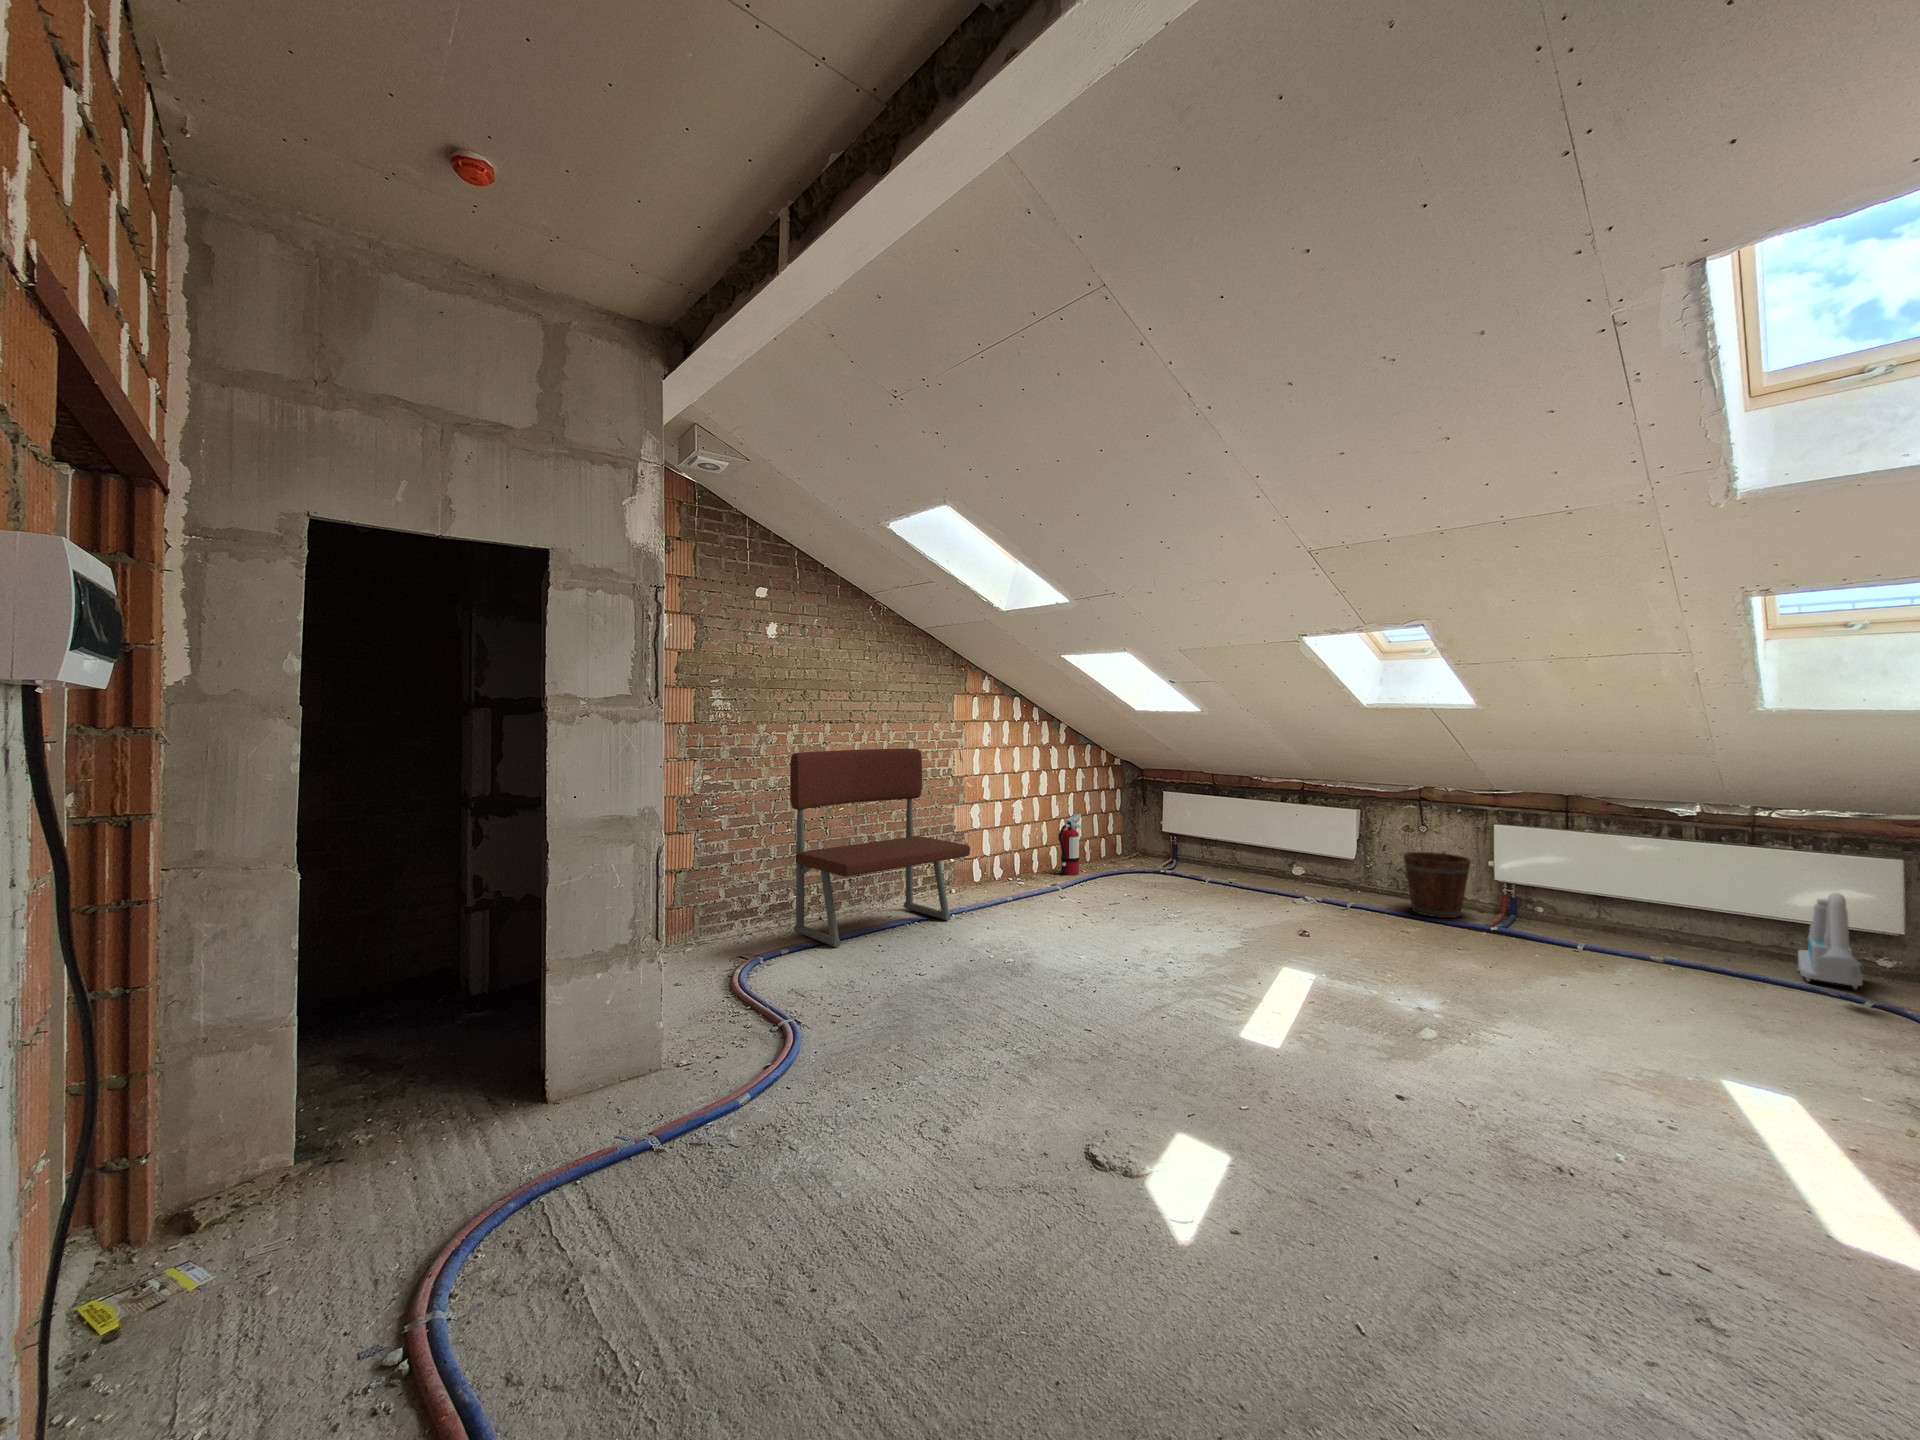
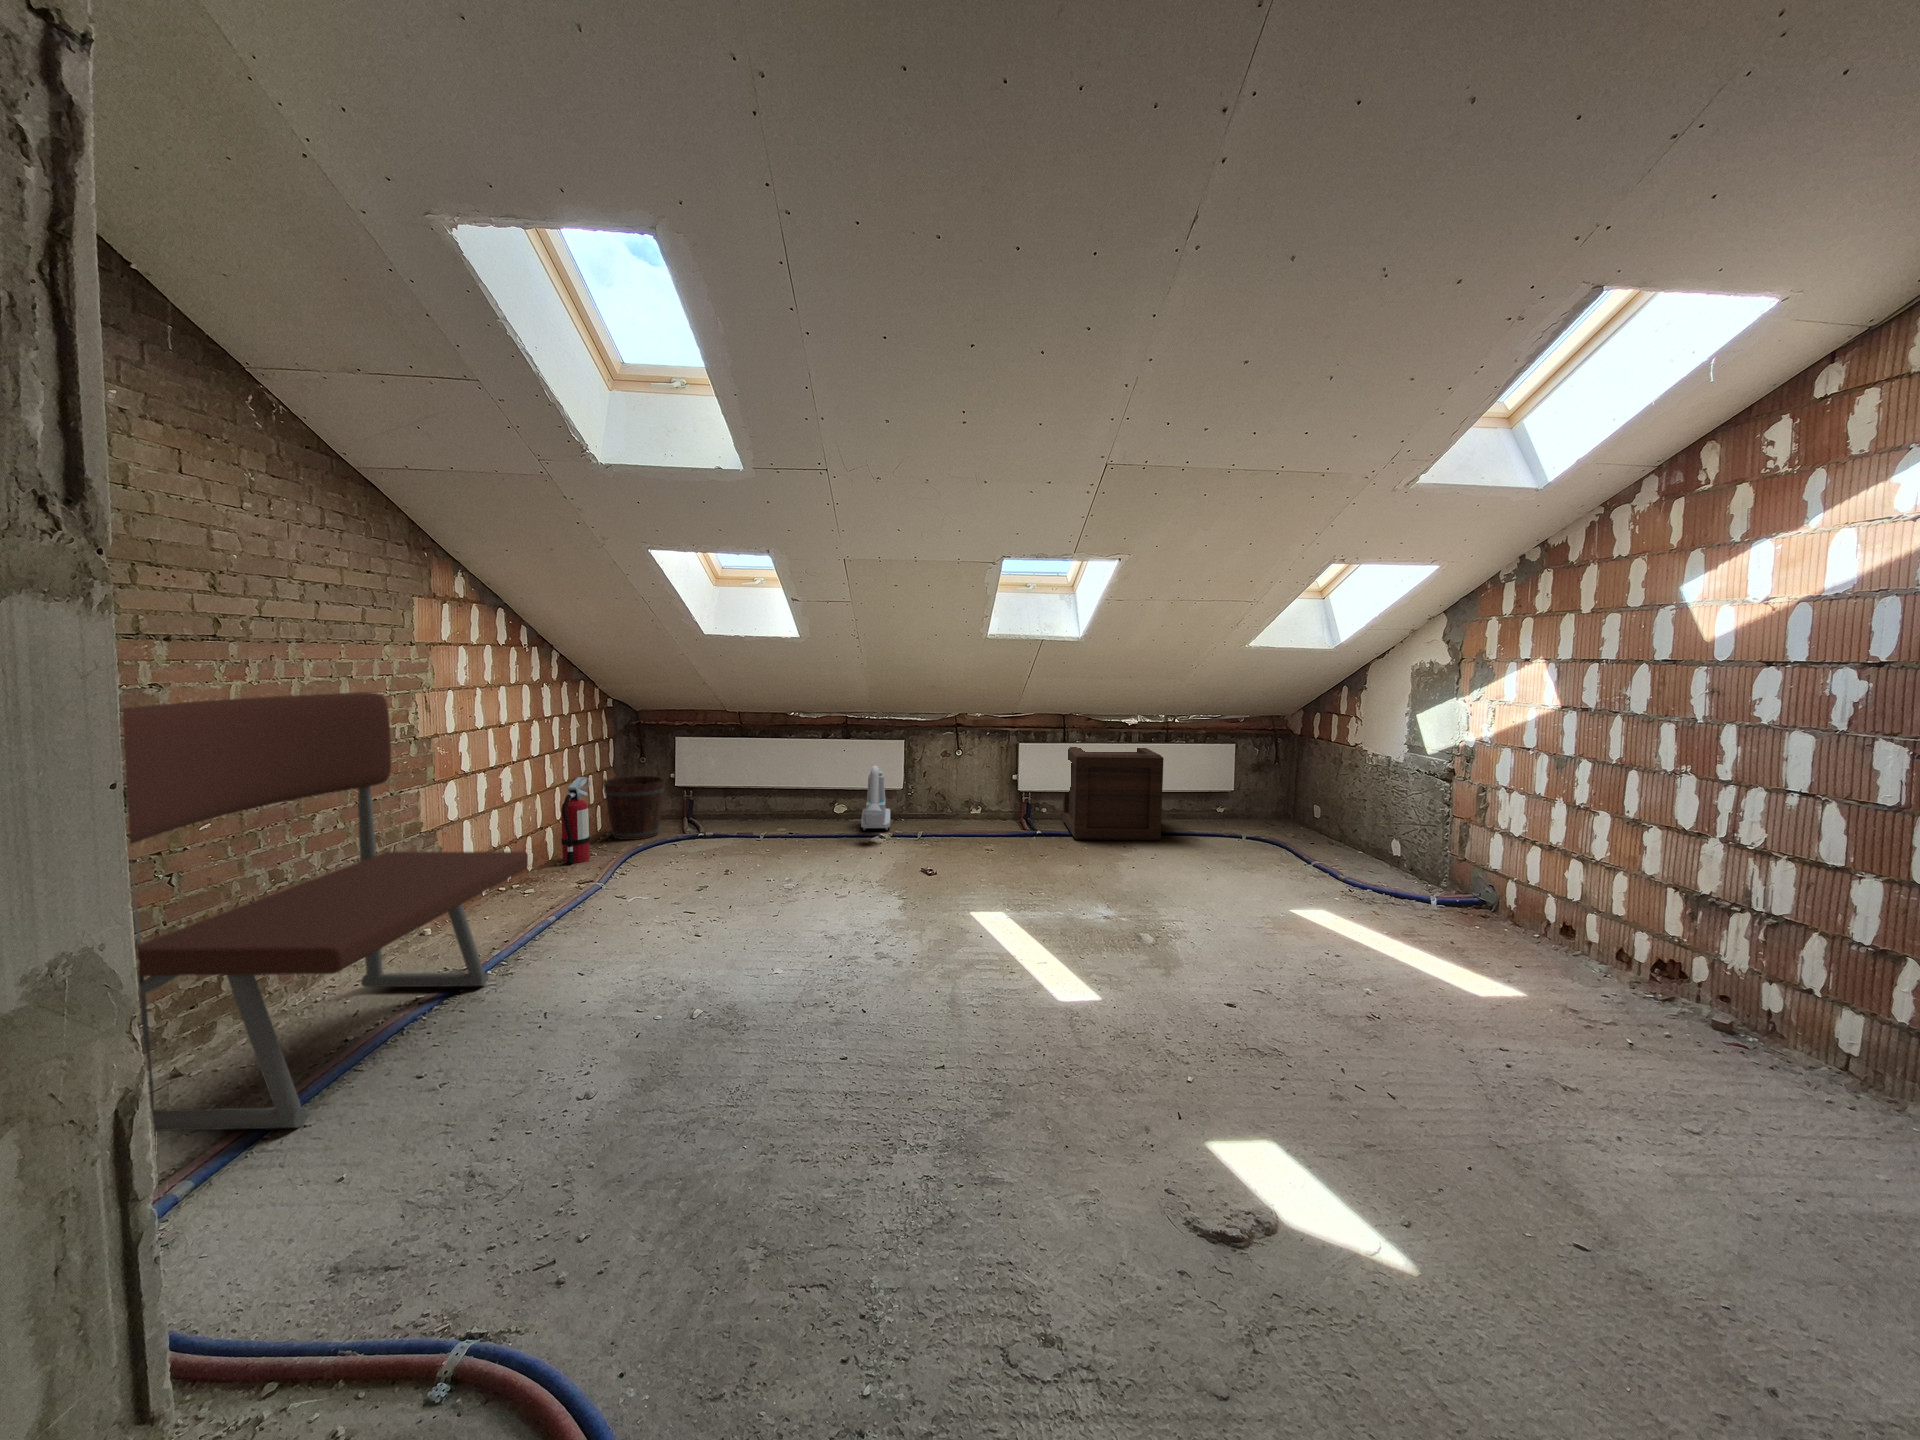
wooden crate: none [1540,833,1694,967] -> present [1062,747,1164,841]
bucket: present [1404,852,1471,918] -> present [603,776,665,840]
vacuum cleaner: present [1798,893,1862,989] -> present [861,766,890,830]

